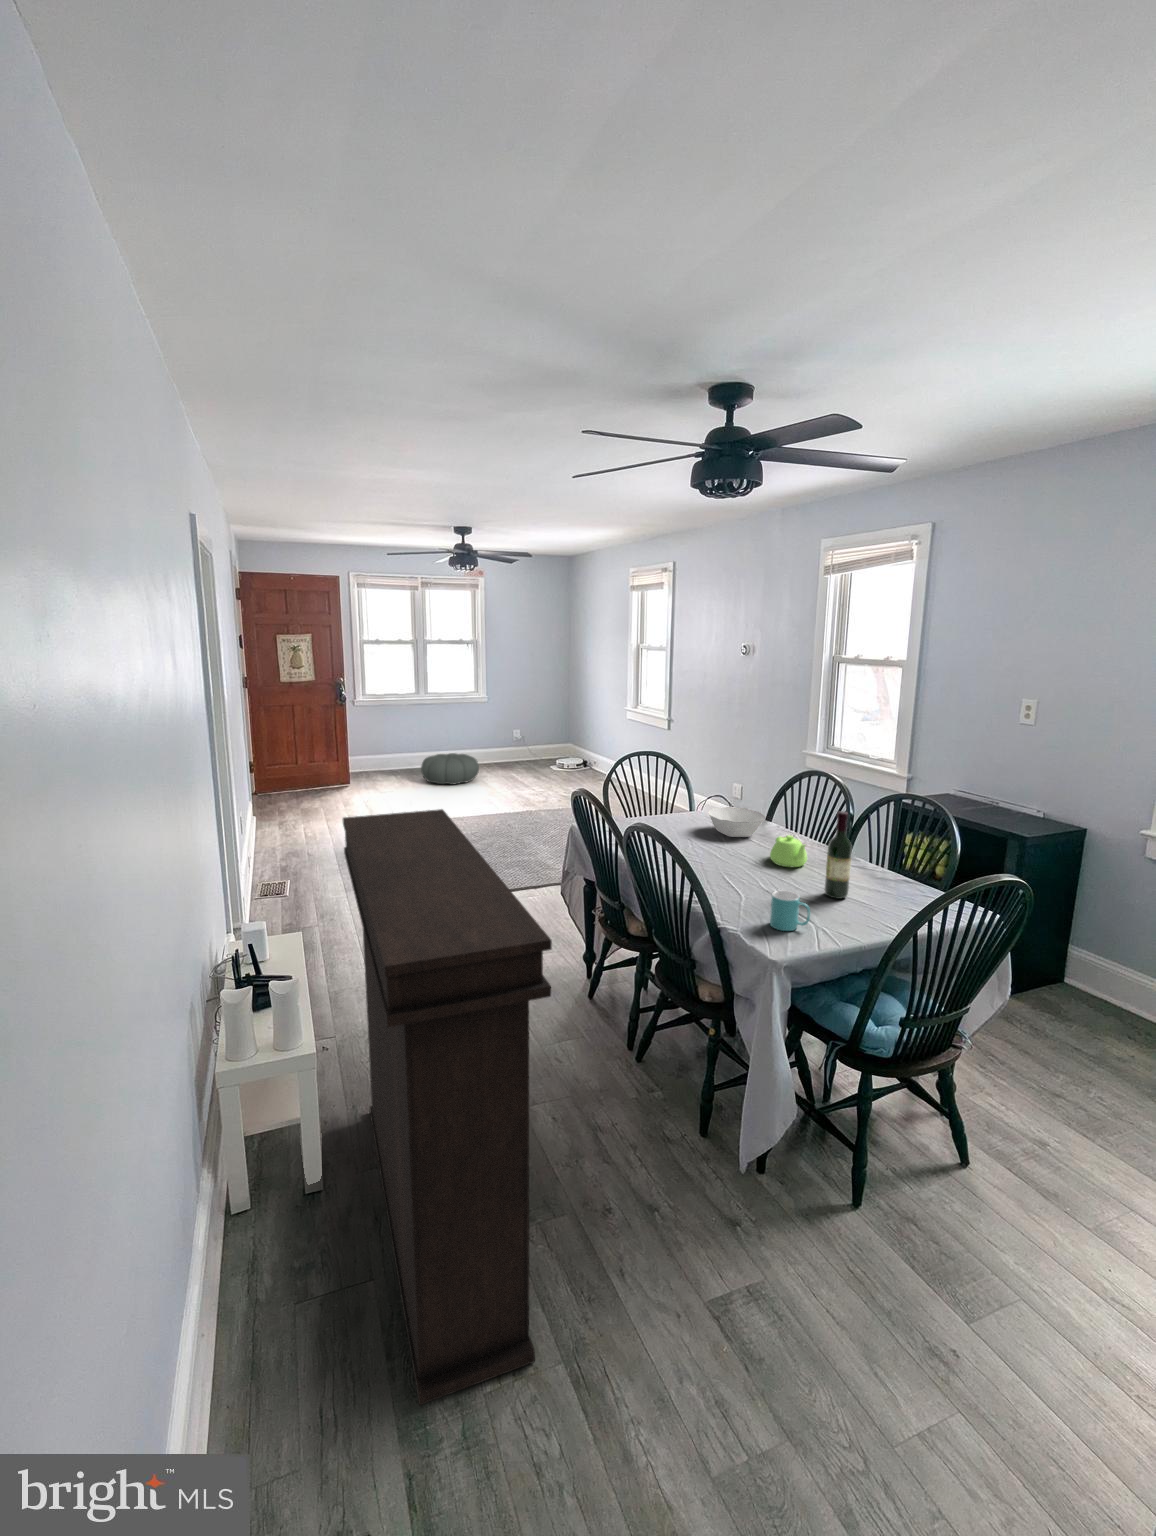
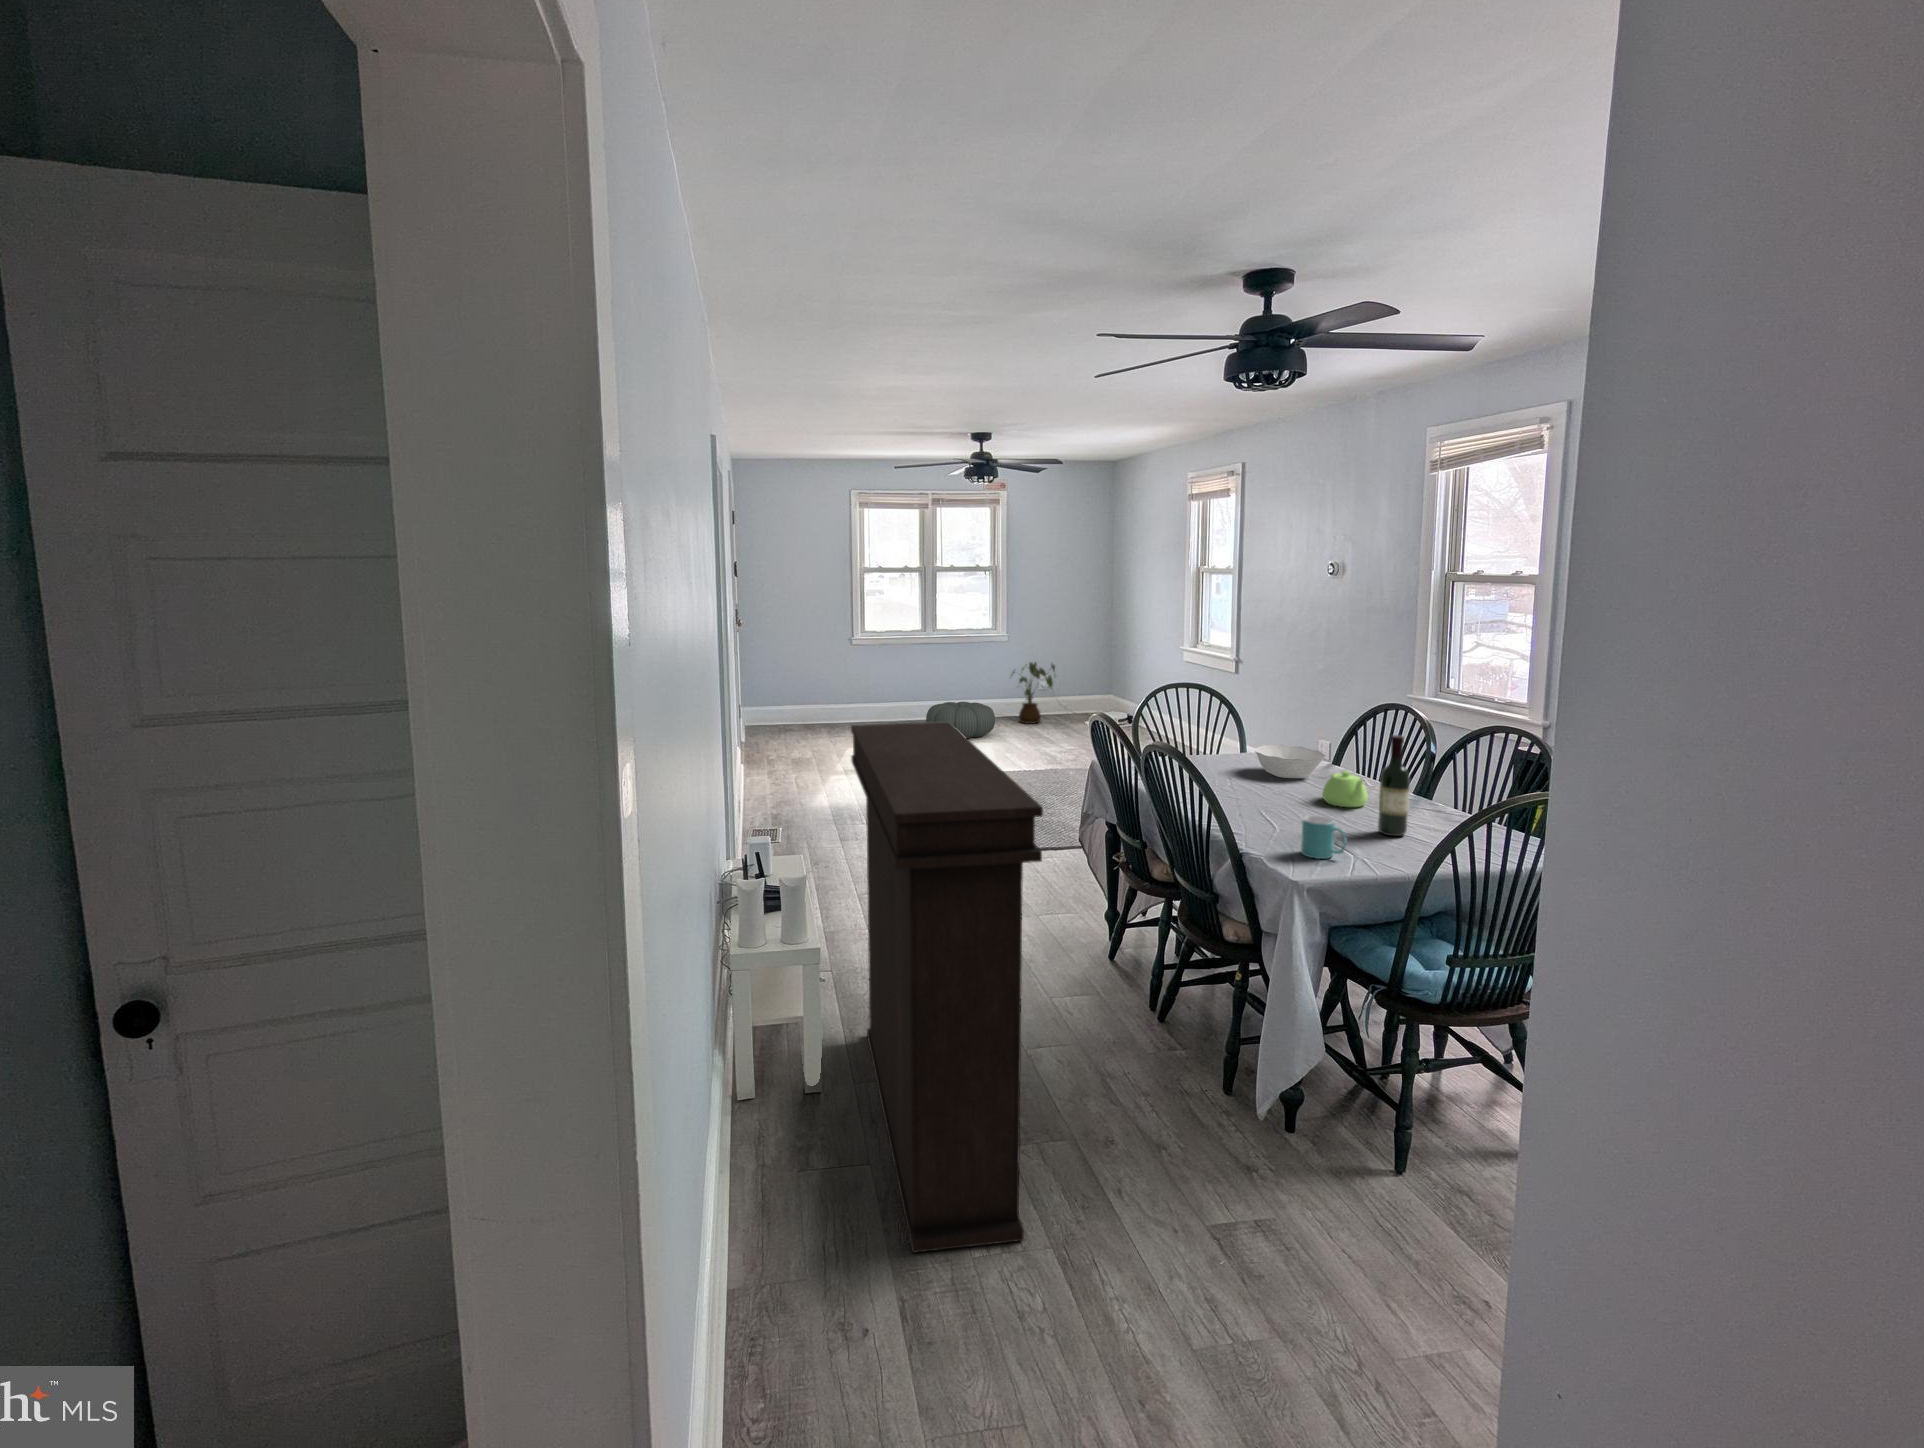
house plant: none [489,719,527,769] -> present [1013,662,1055,724]

